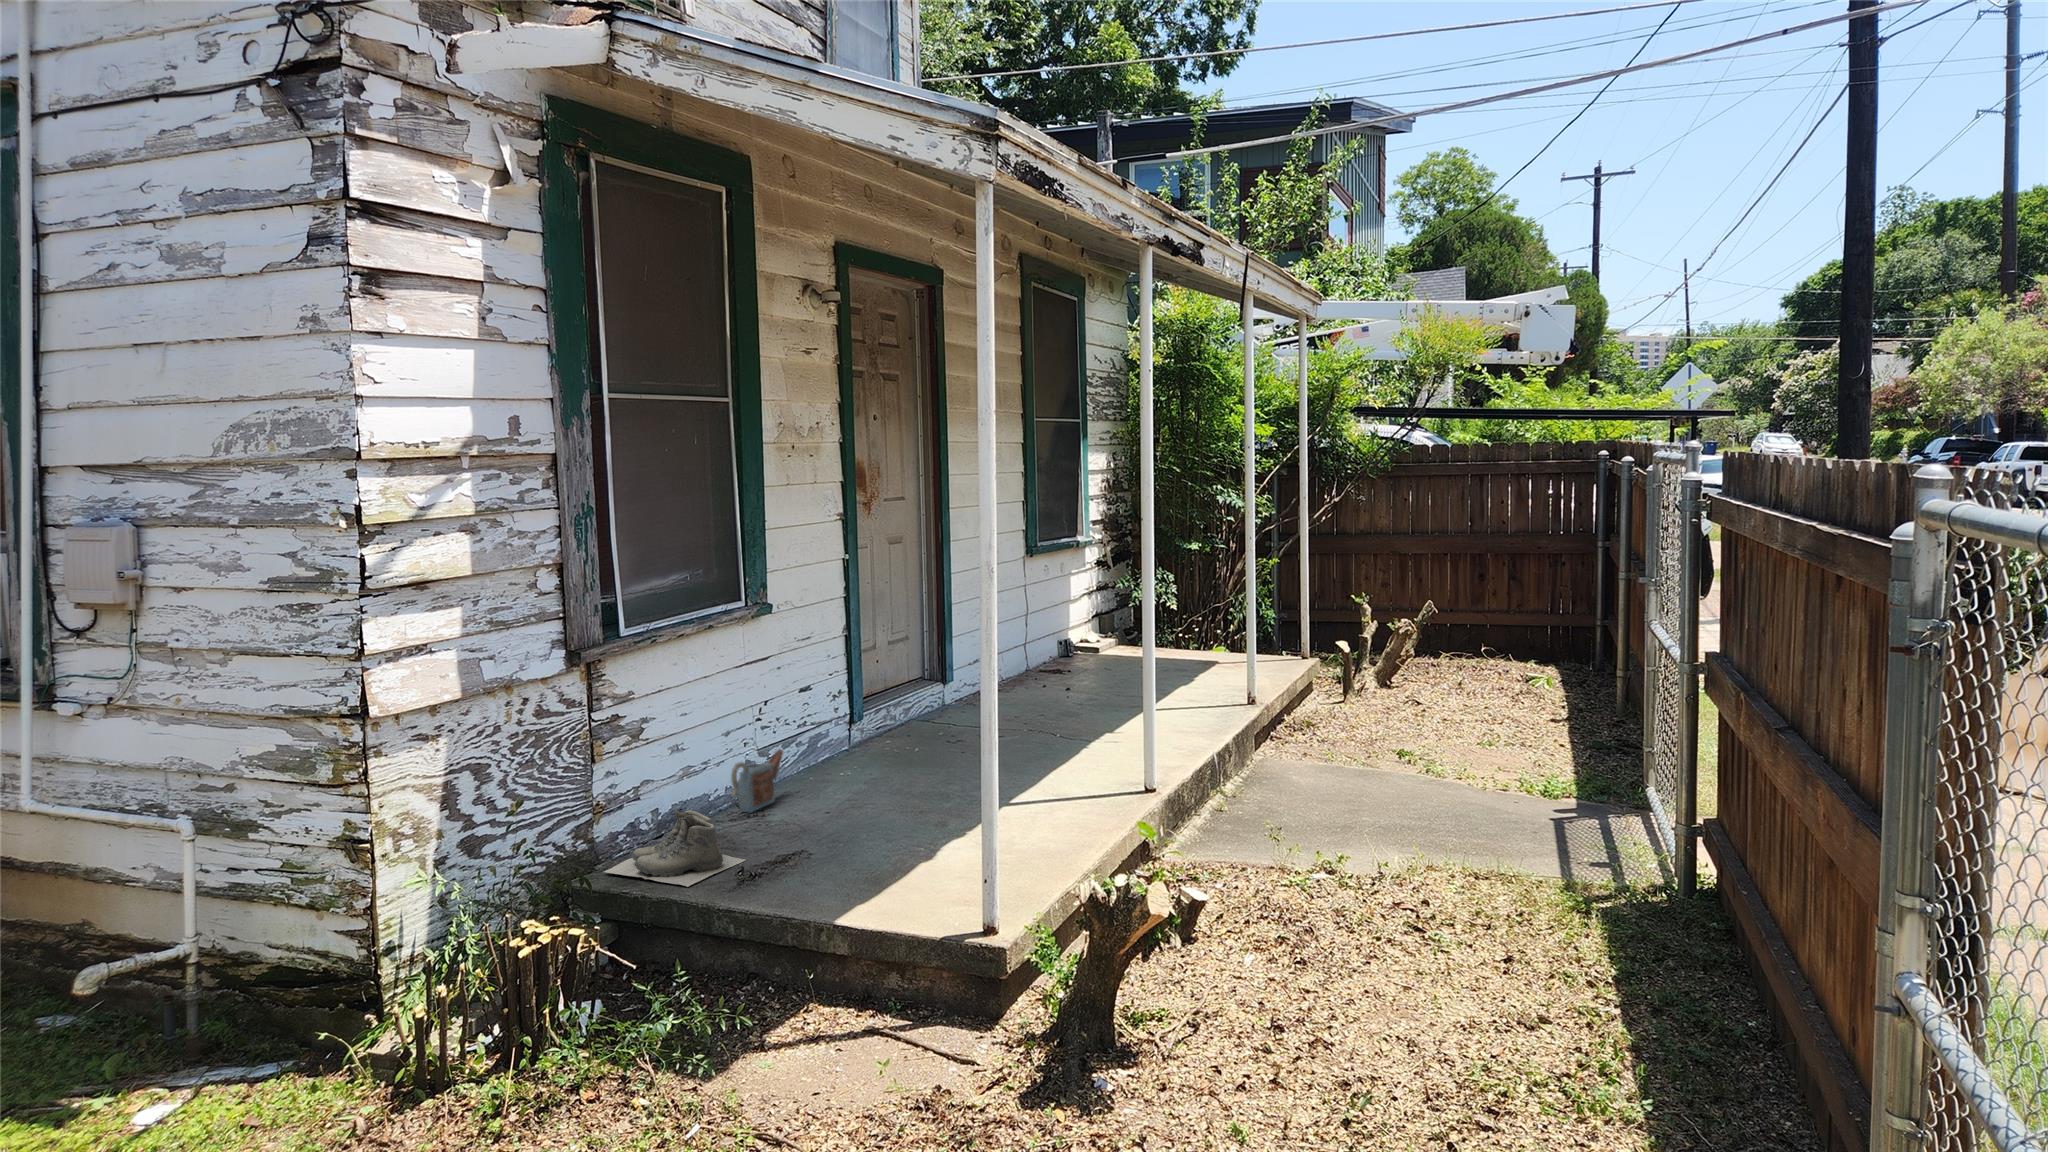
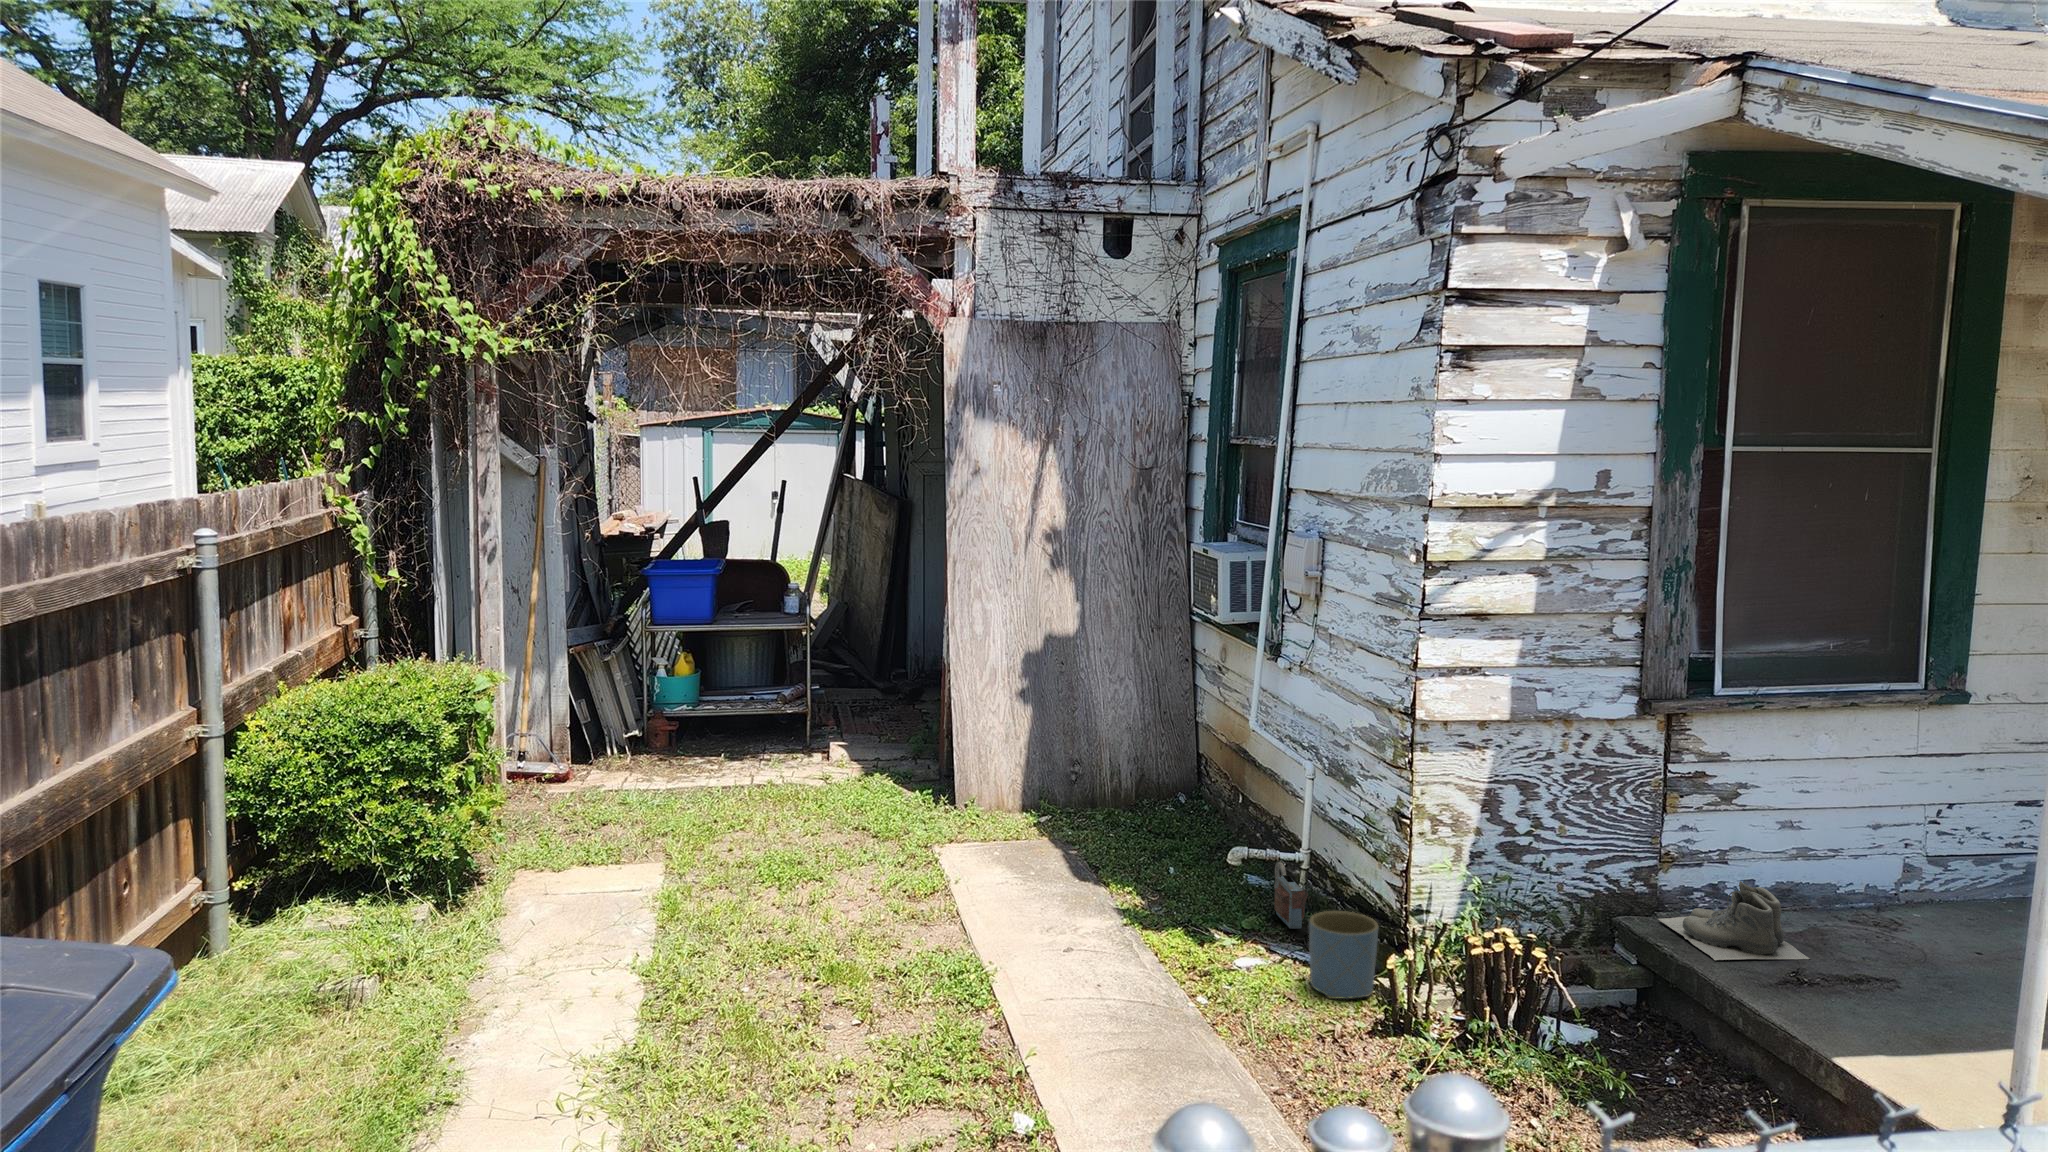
watering can: present [731,750,783,813] -> present [1274,862,1308,929]
planter: none [245,979,342,1095] -> present [1309,911,1378,999]

